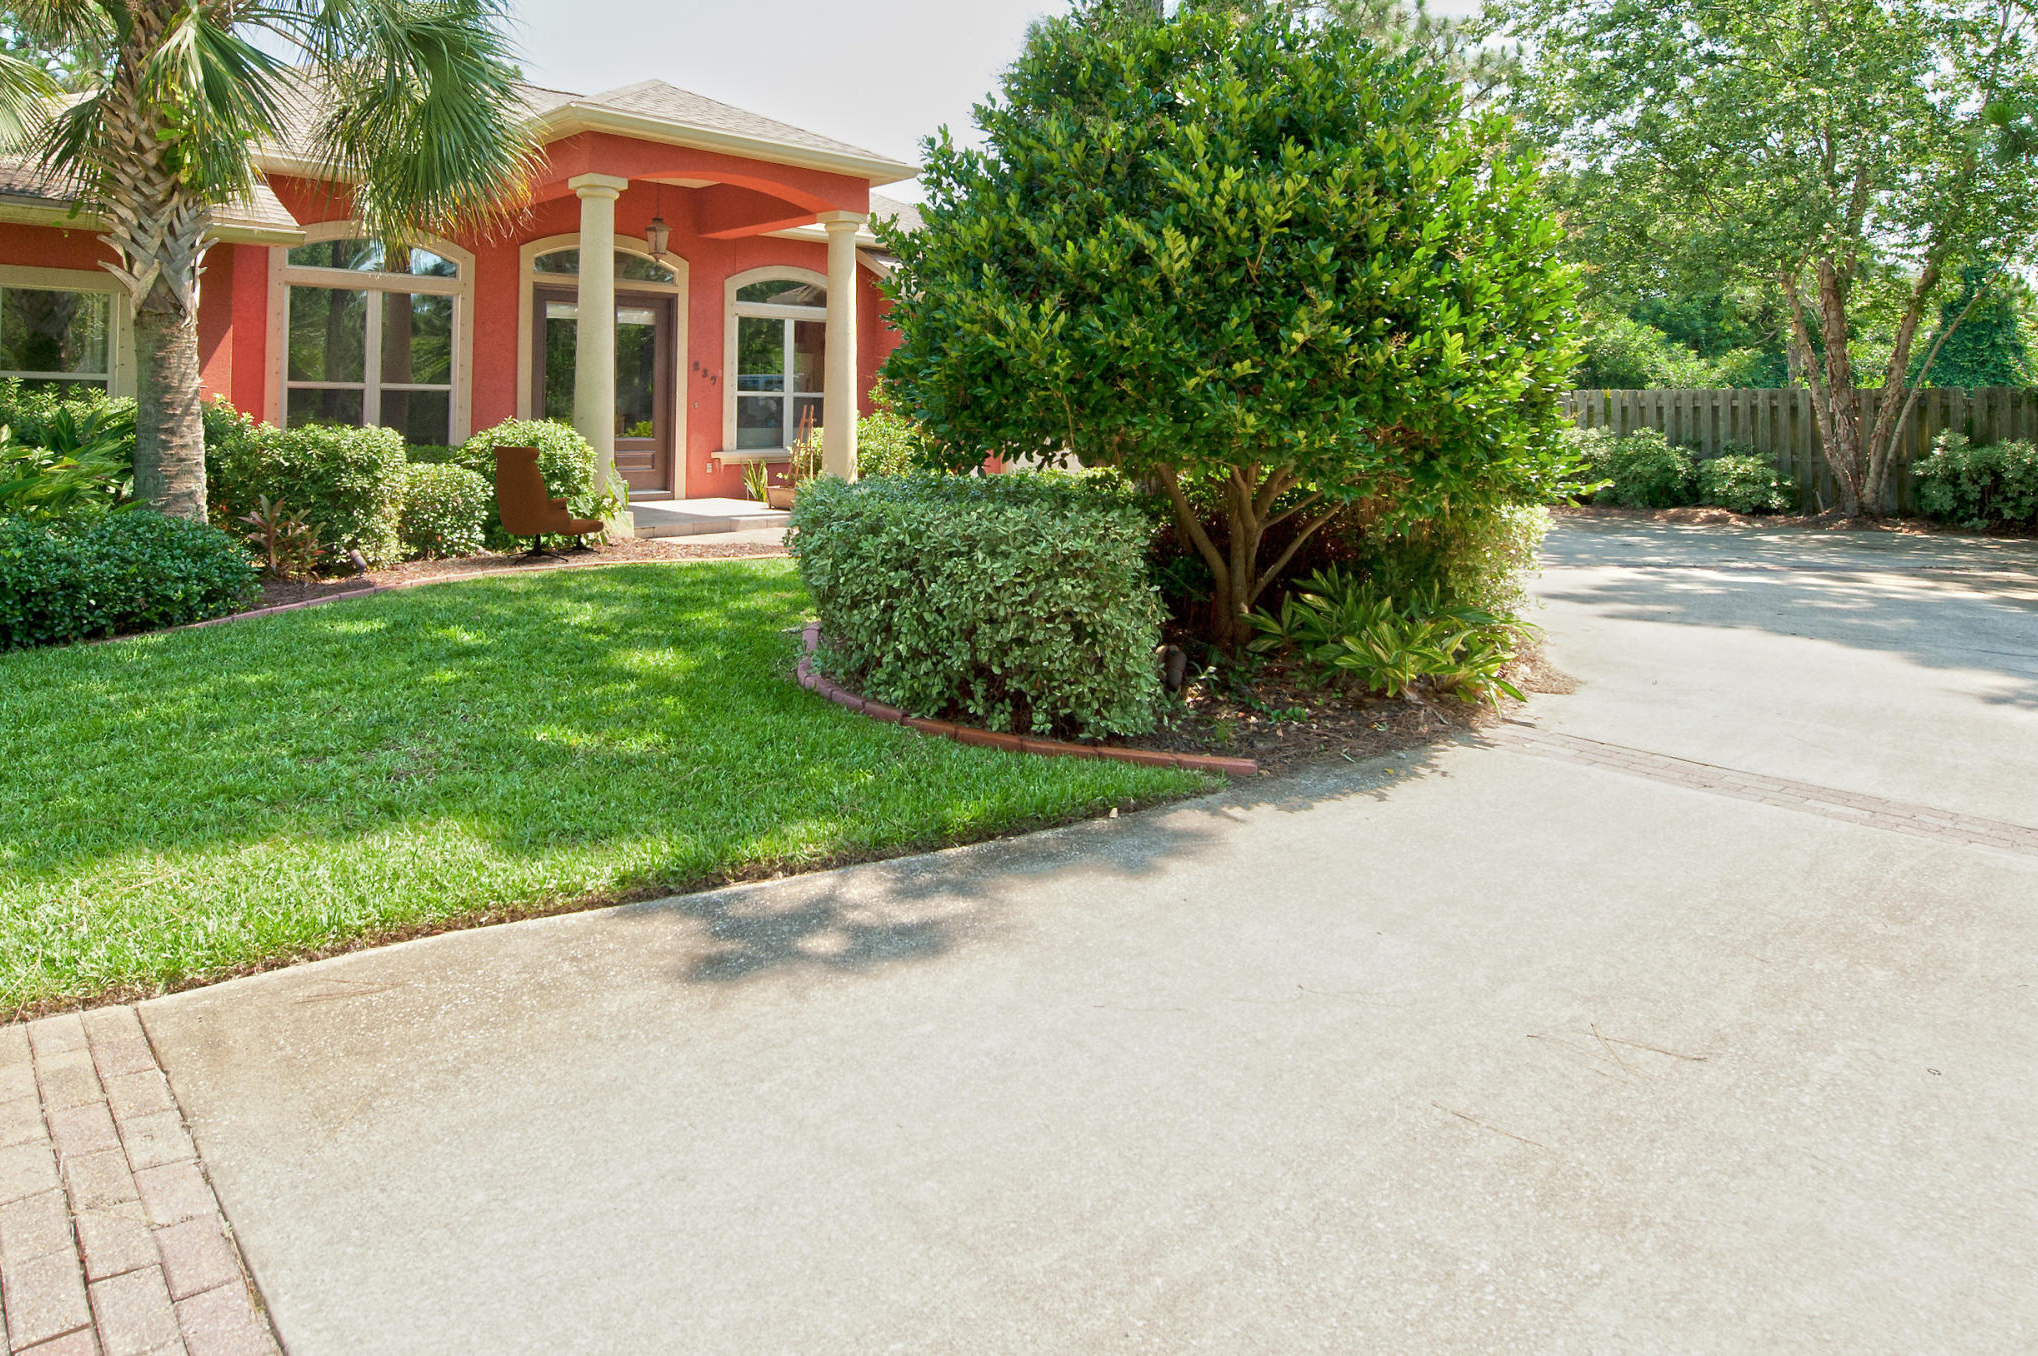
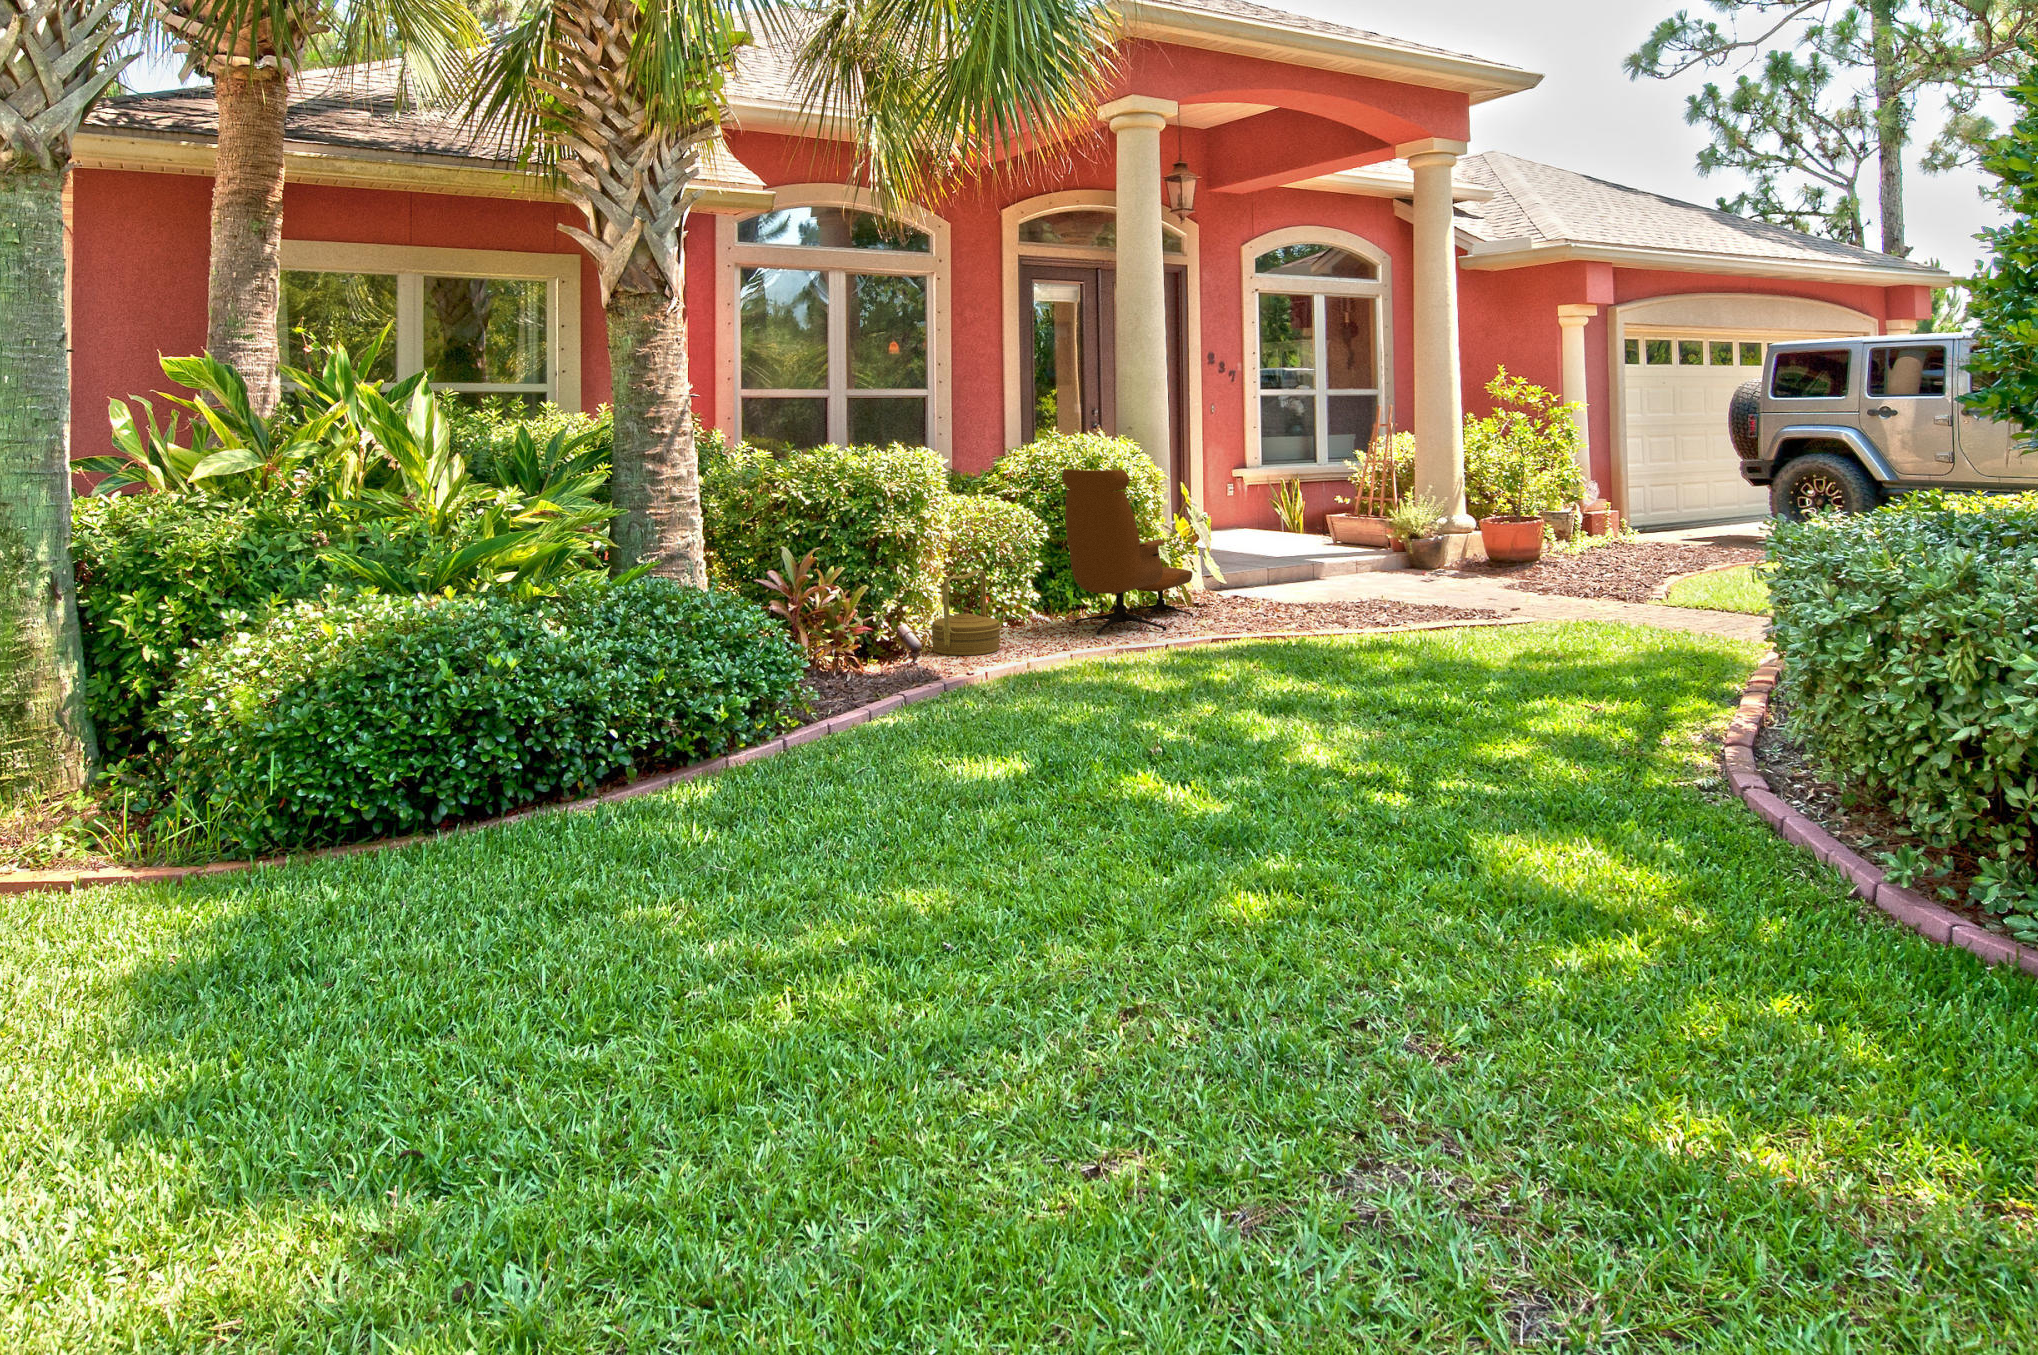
woven basket: none [381,517,435,576] -> present [931,570,1001,655]

